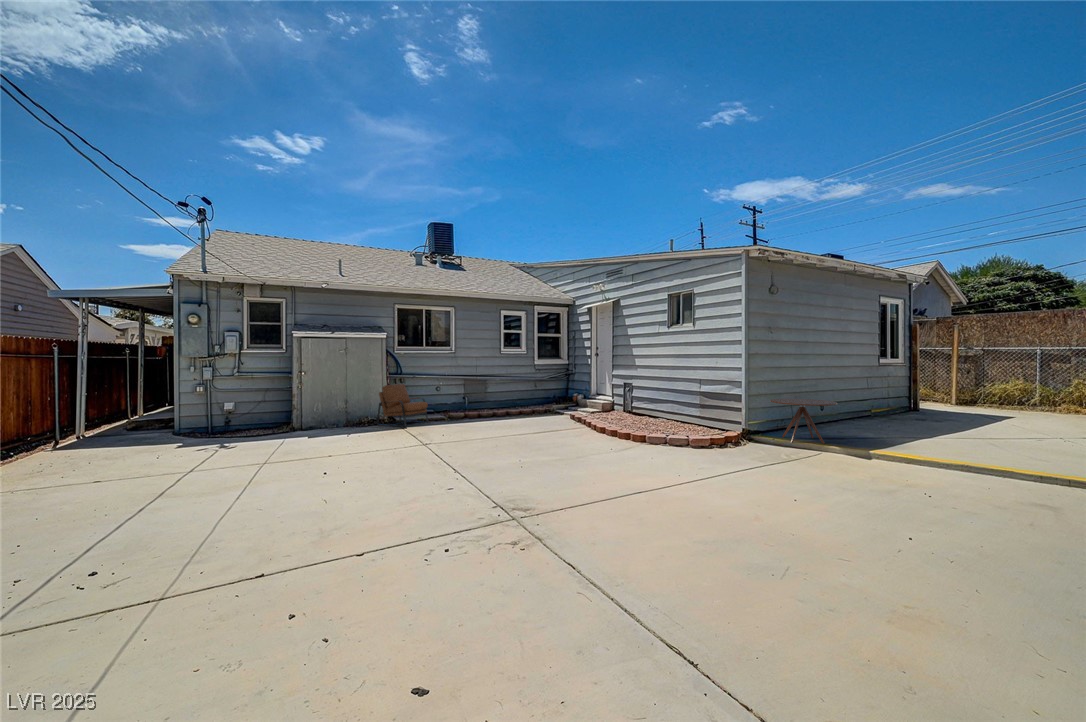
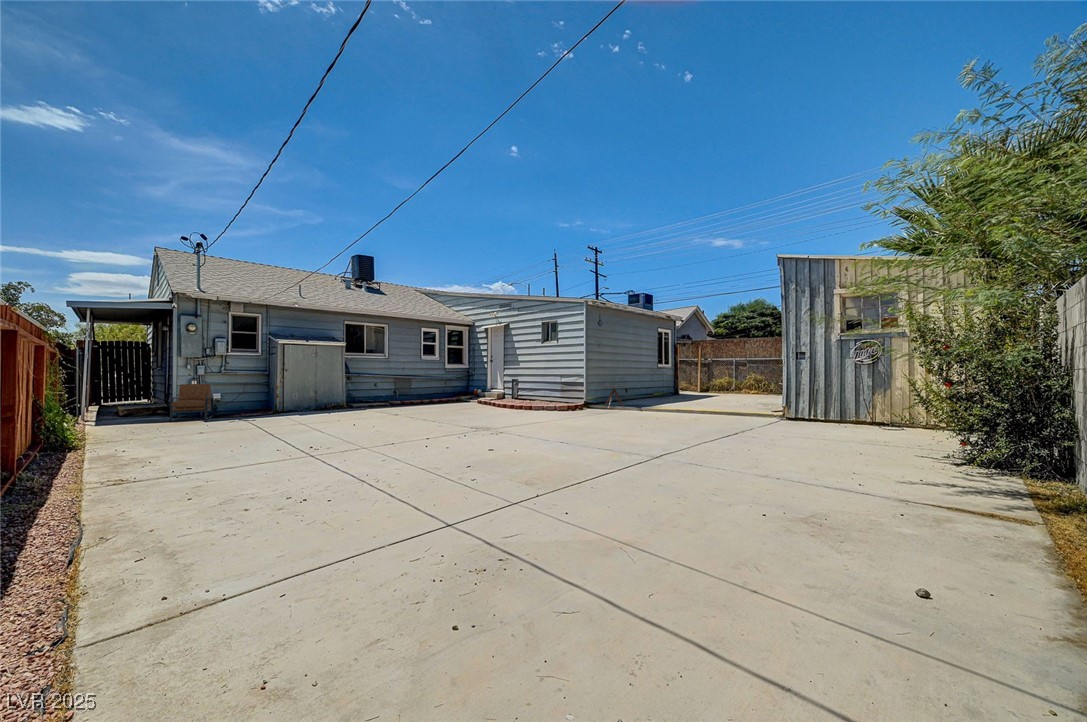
chair: present [377,384,428,427] -> present [169,384,214,421]

